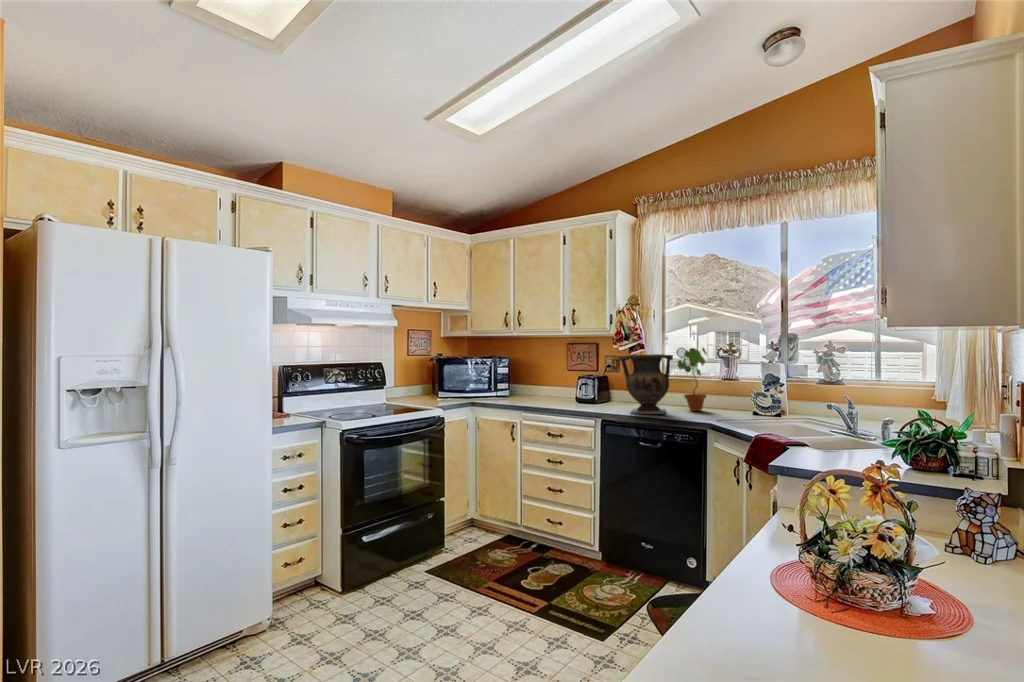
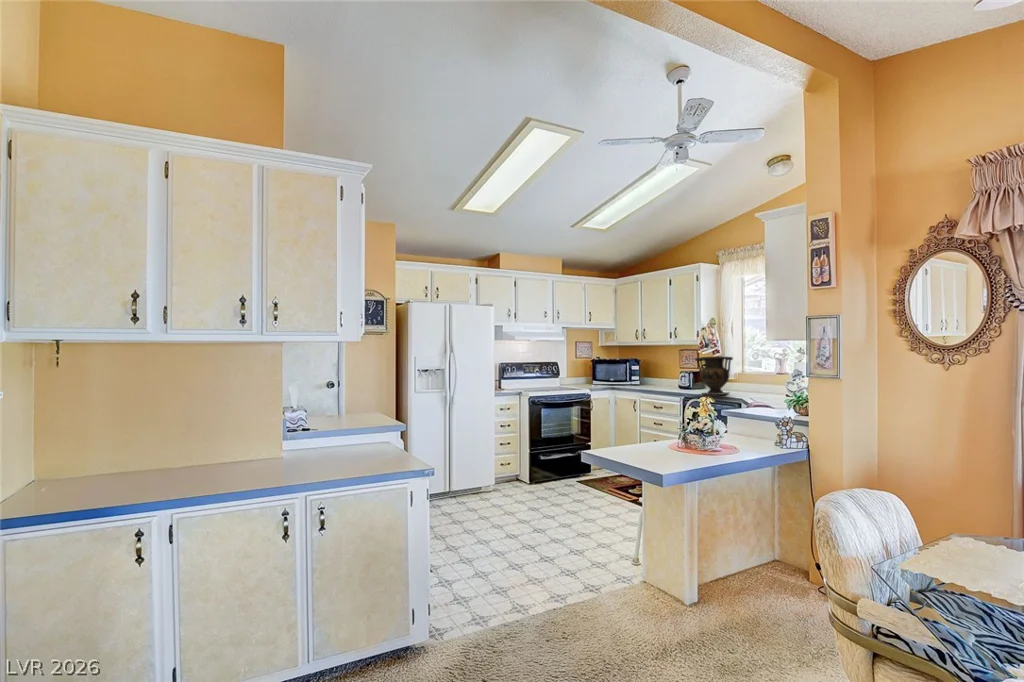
potted plant: present [678,348,707,411] -> none [741,351,762,394]

